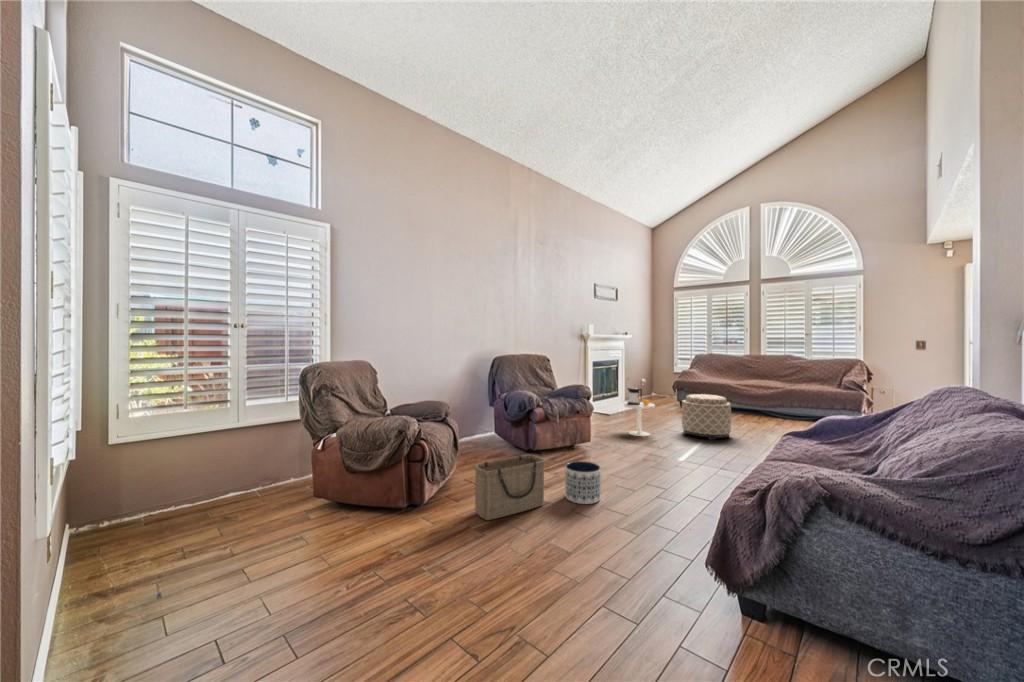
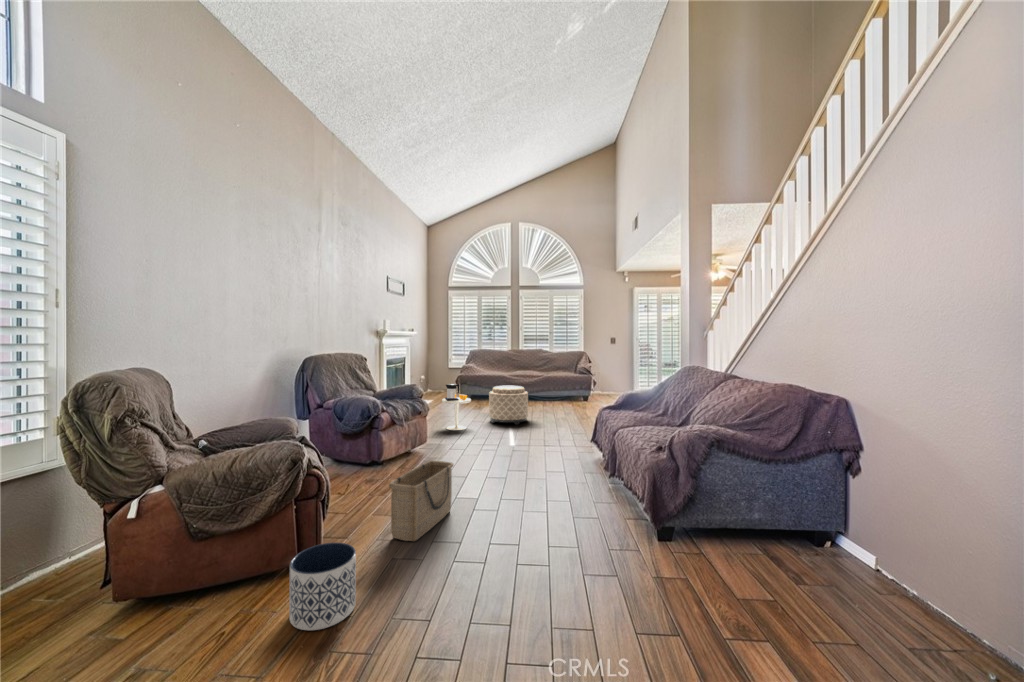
planter: present [565,461,601,504] -> present [289,542,356,631]

